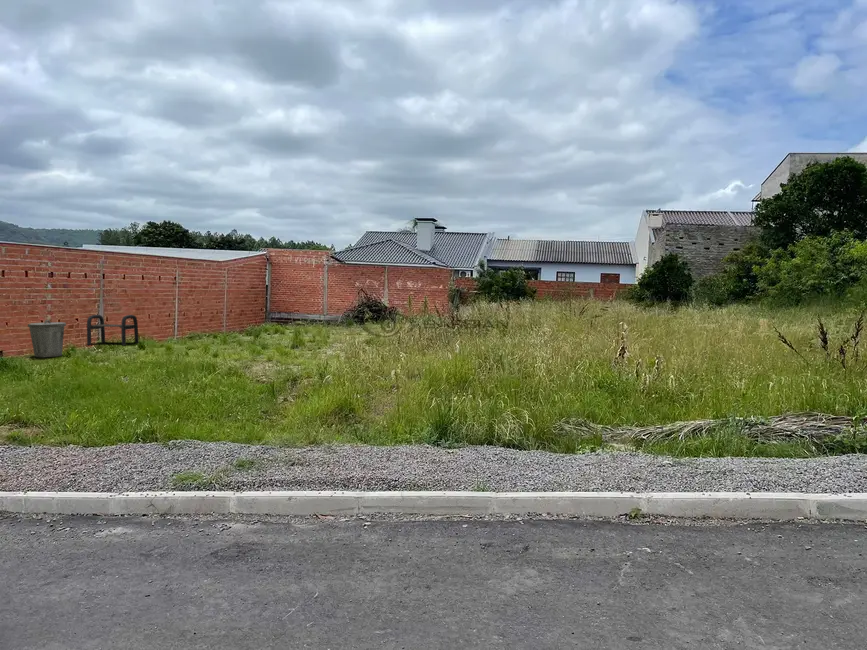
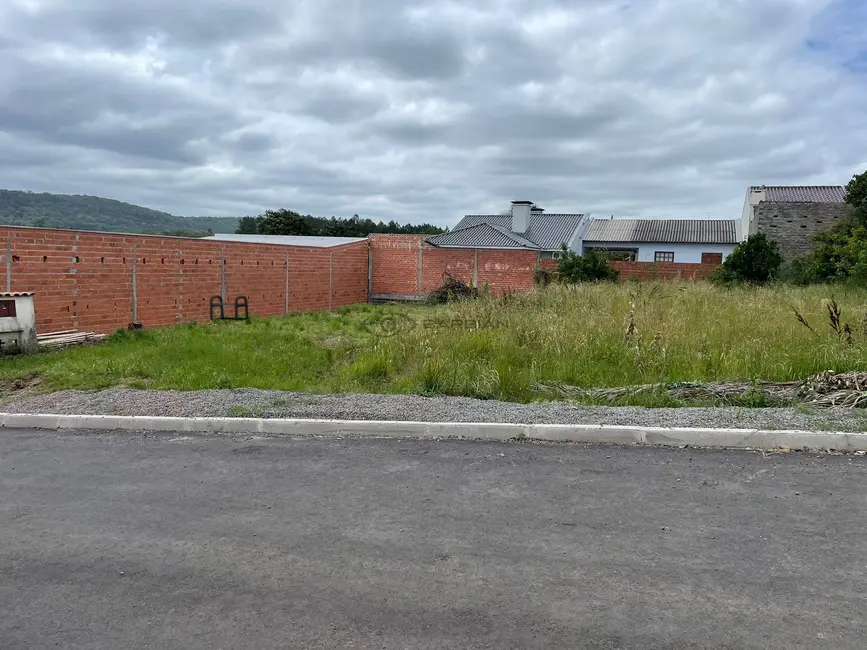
trash can: present [28,320,66,357] -> none [164,300,192,329]

